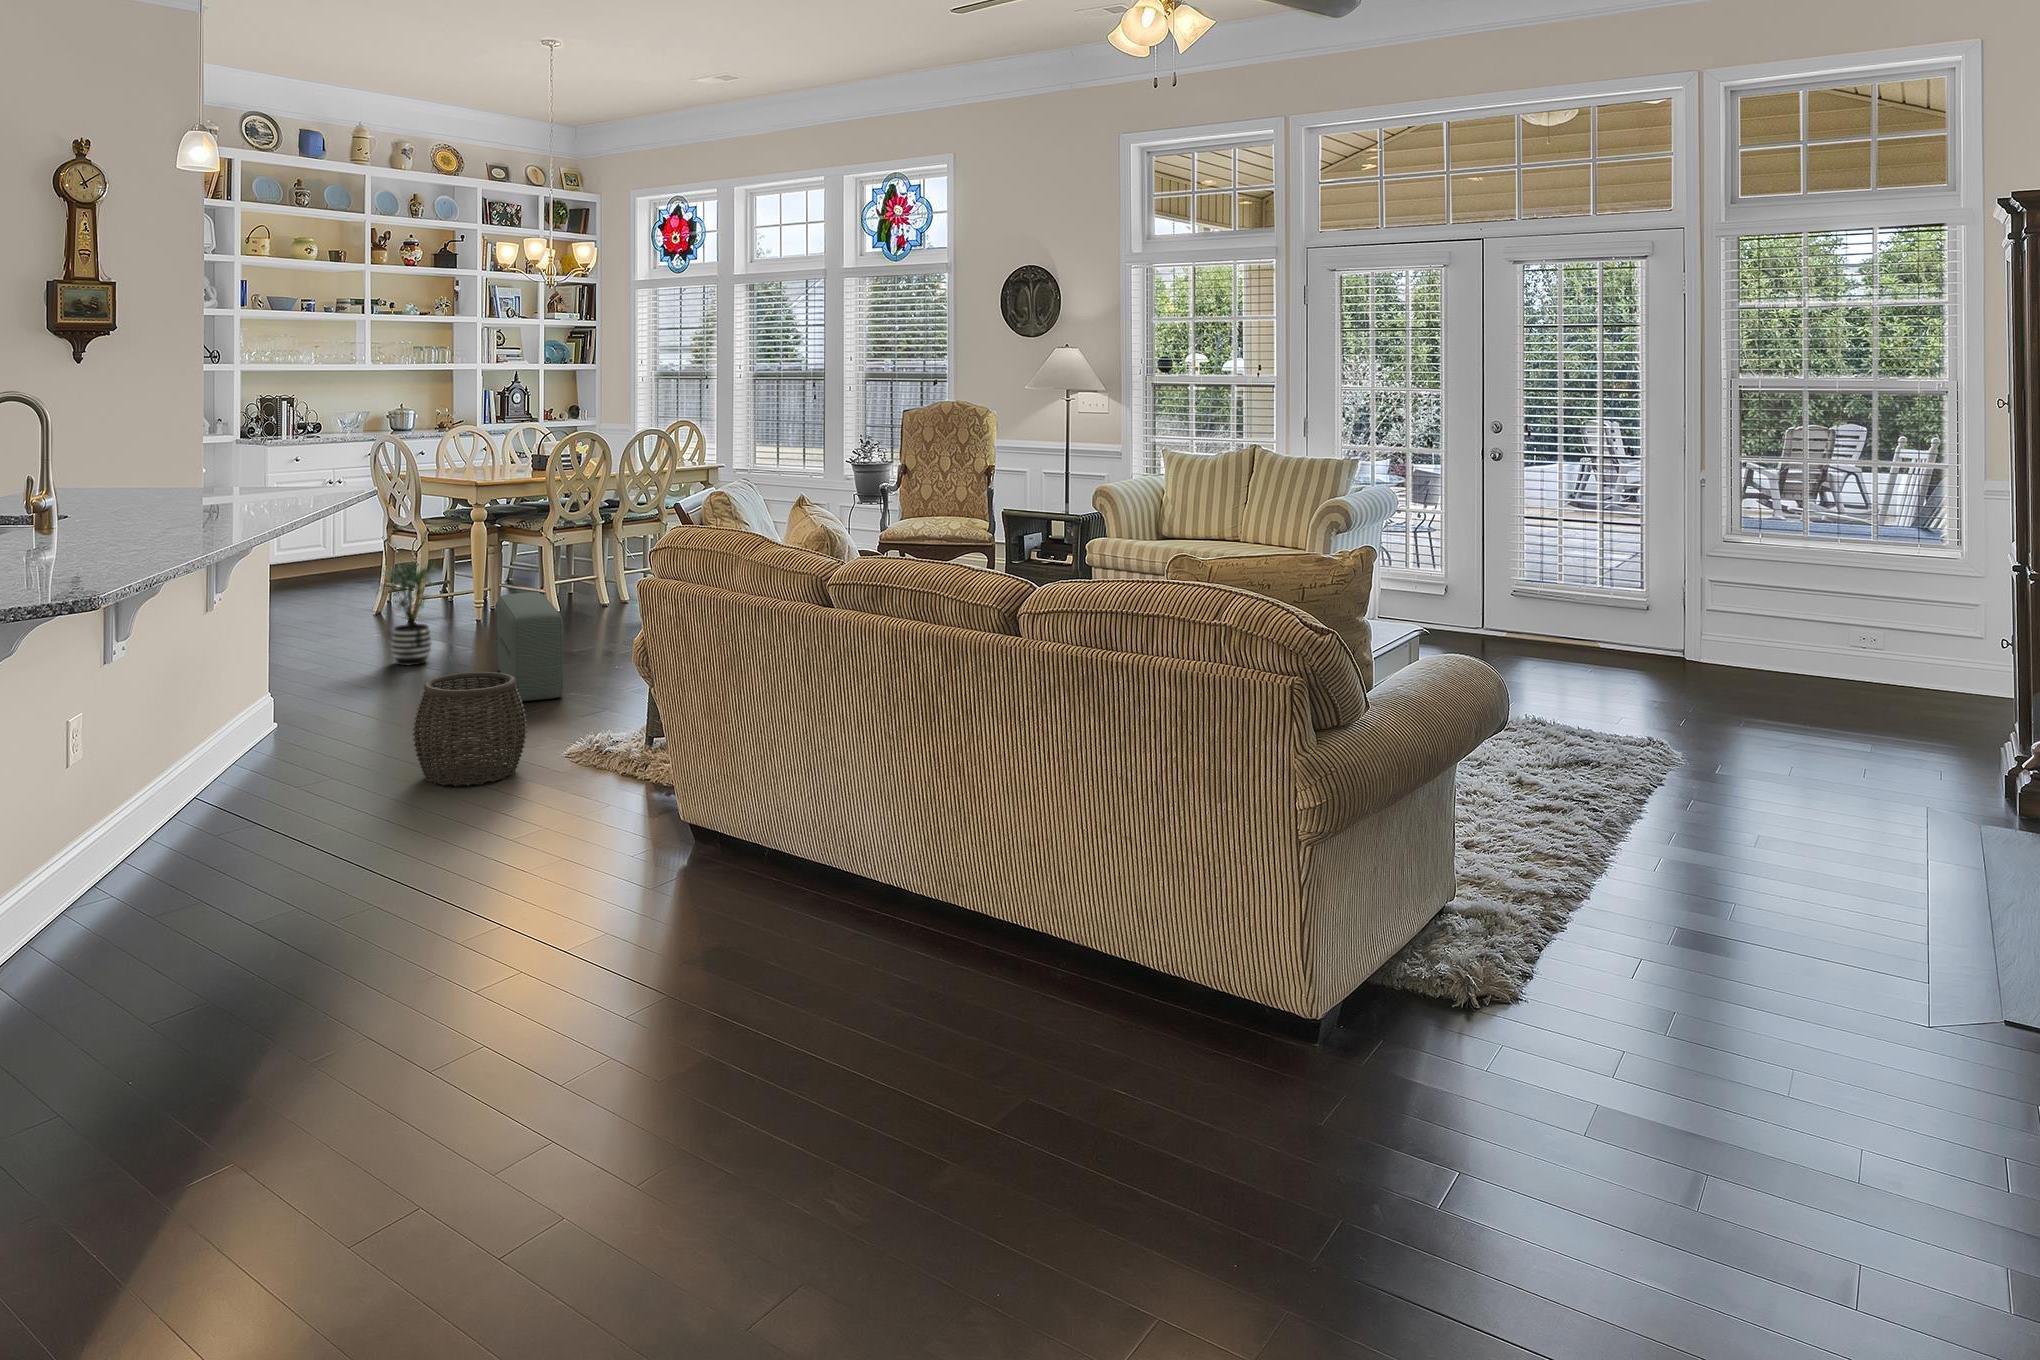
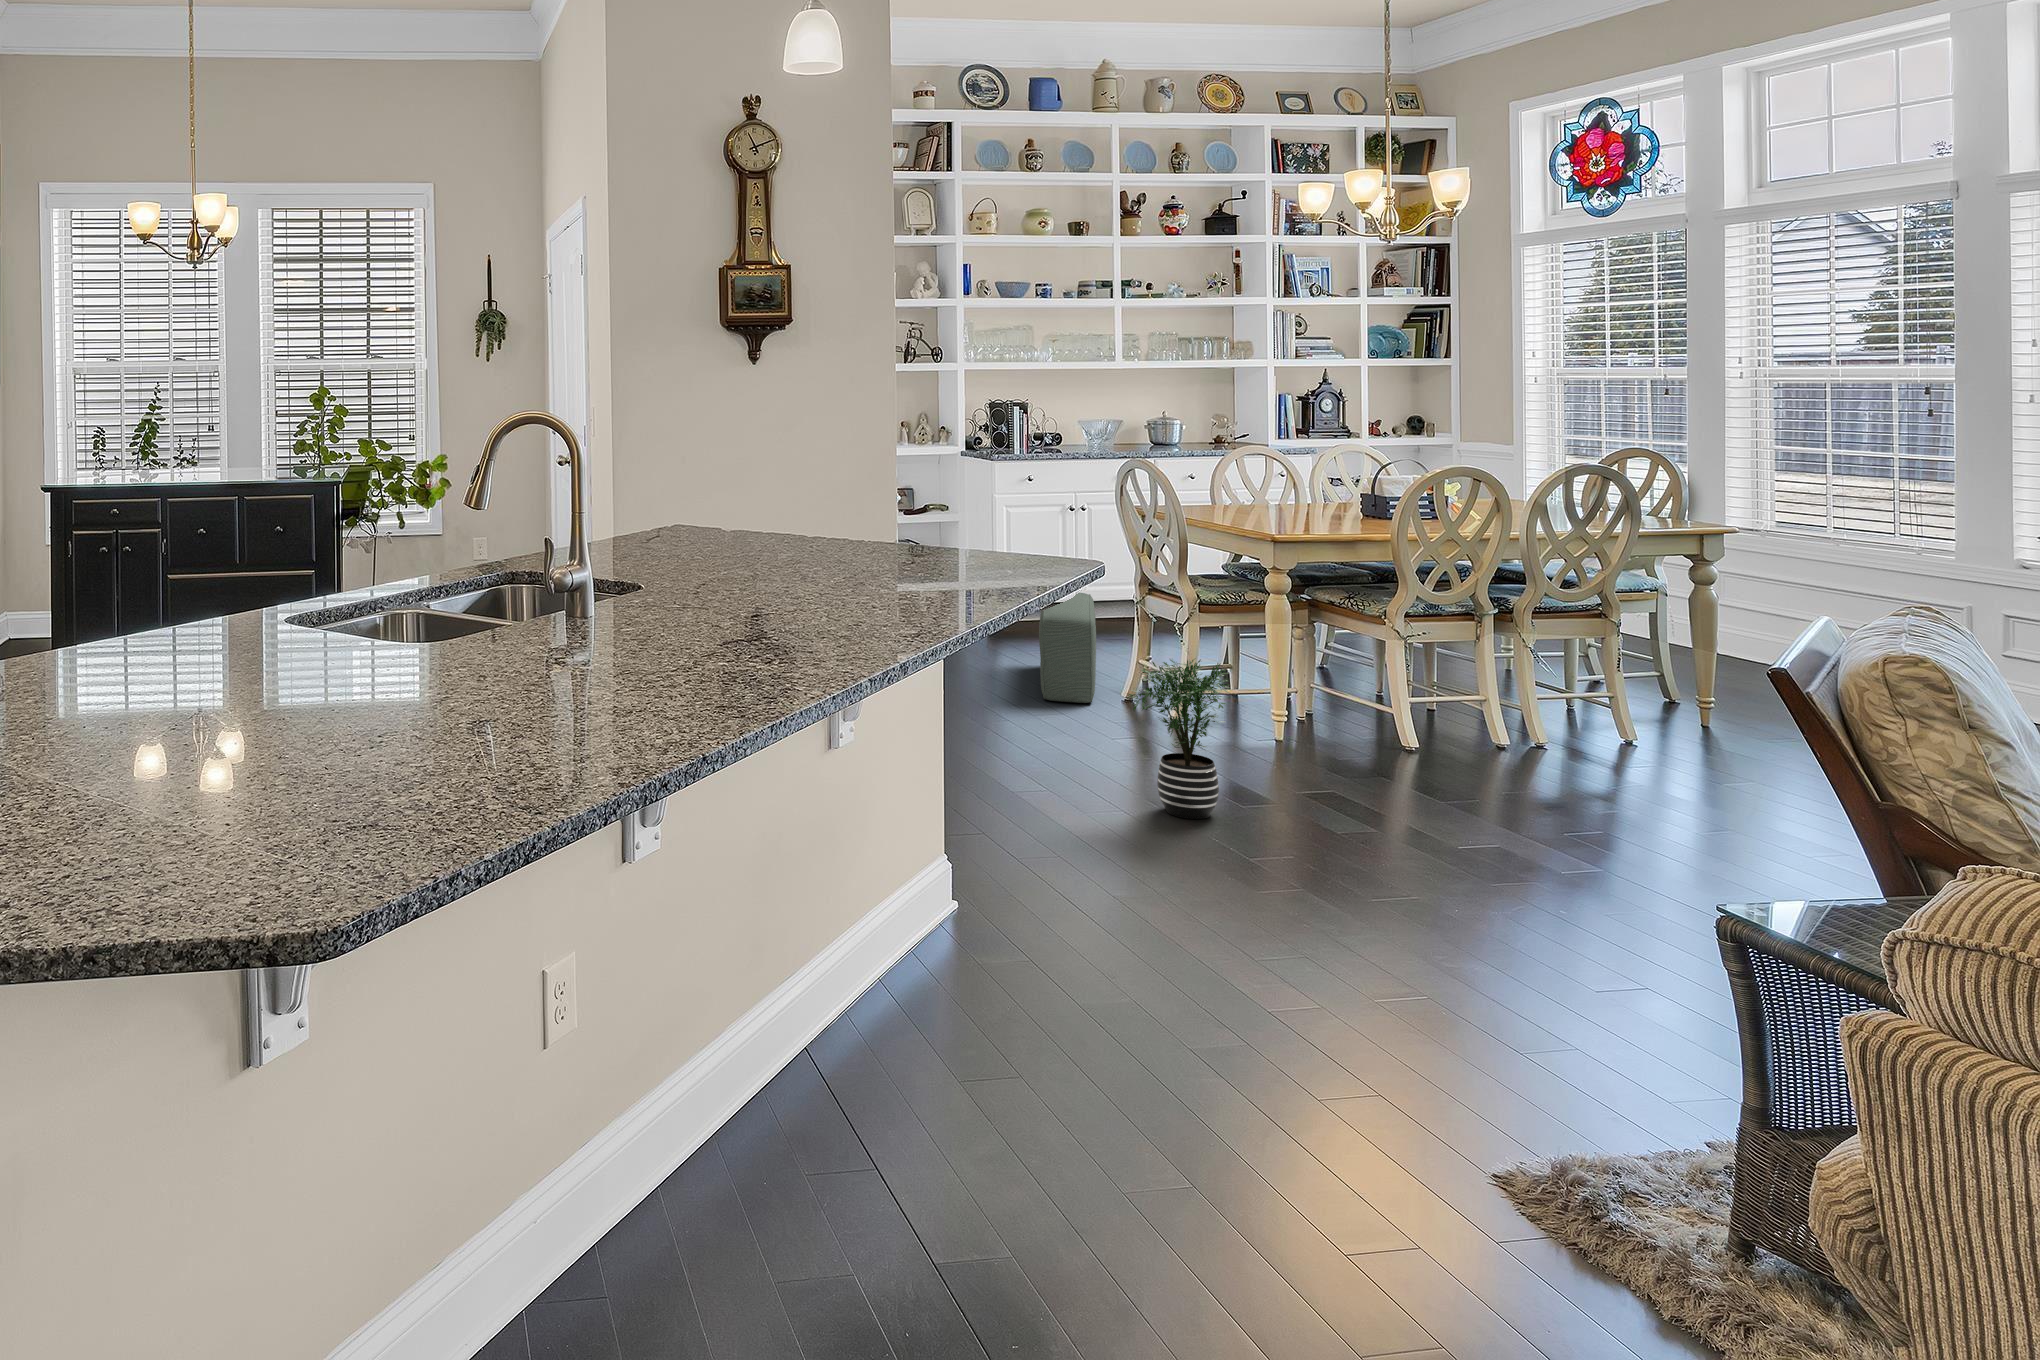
pouf: present [497,593,563,701] -> present [1039,593,1096,703]
woven basket: present [413,672,527,786] -> none [1205,941,1436,1189]

